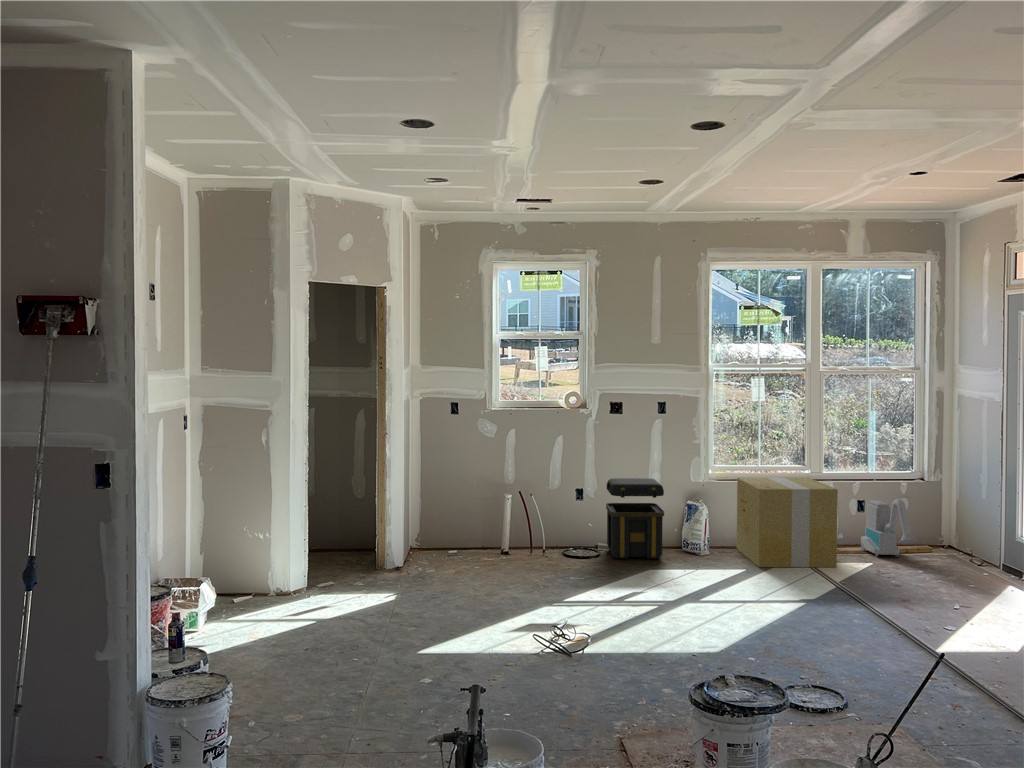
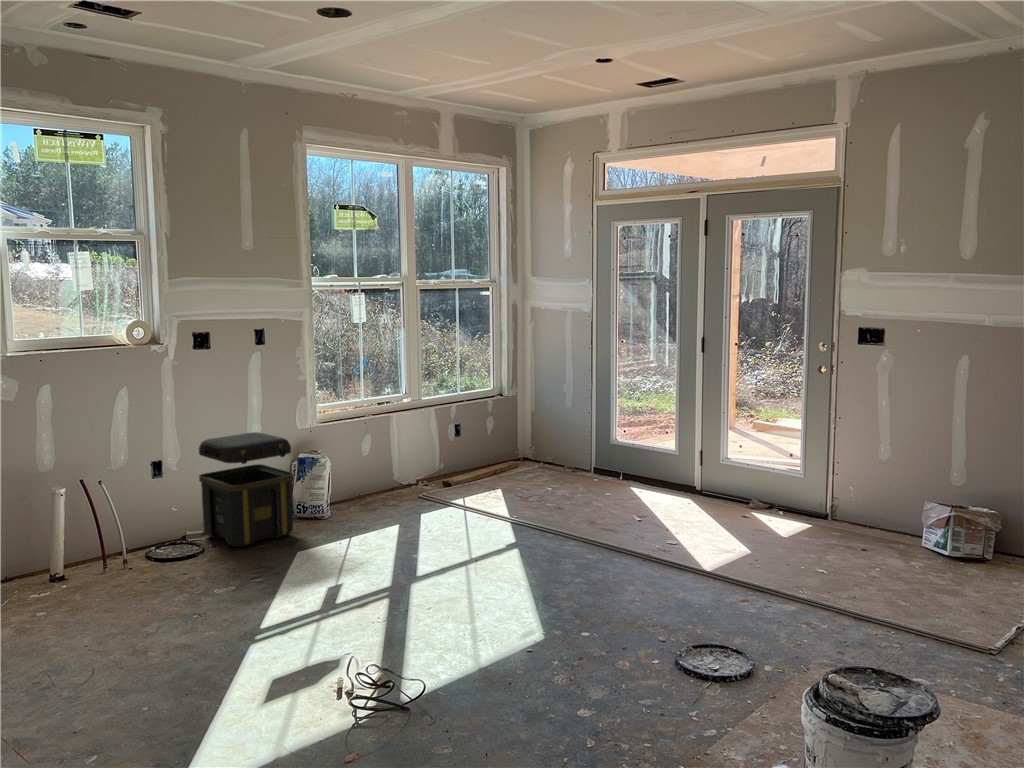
cardboard box: present [737,478,838,567] -> none [350,407,474,518]
vacuum cleaner: present [861,499,918,557] -> none [463,418,537,481]

